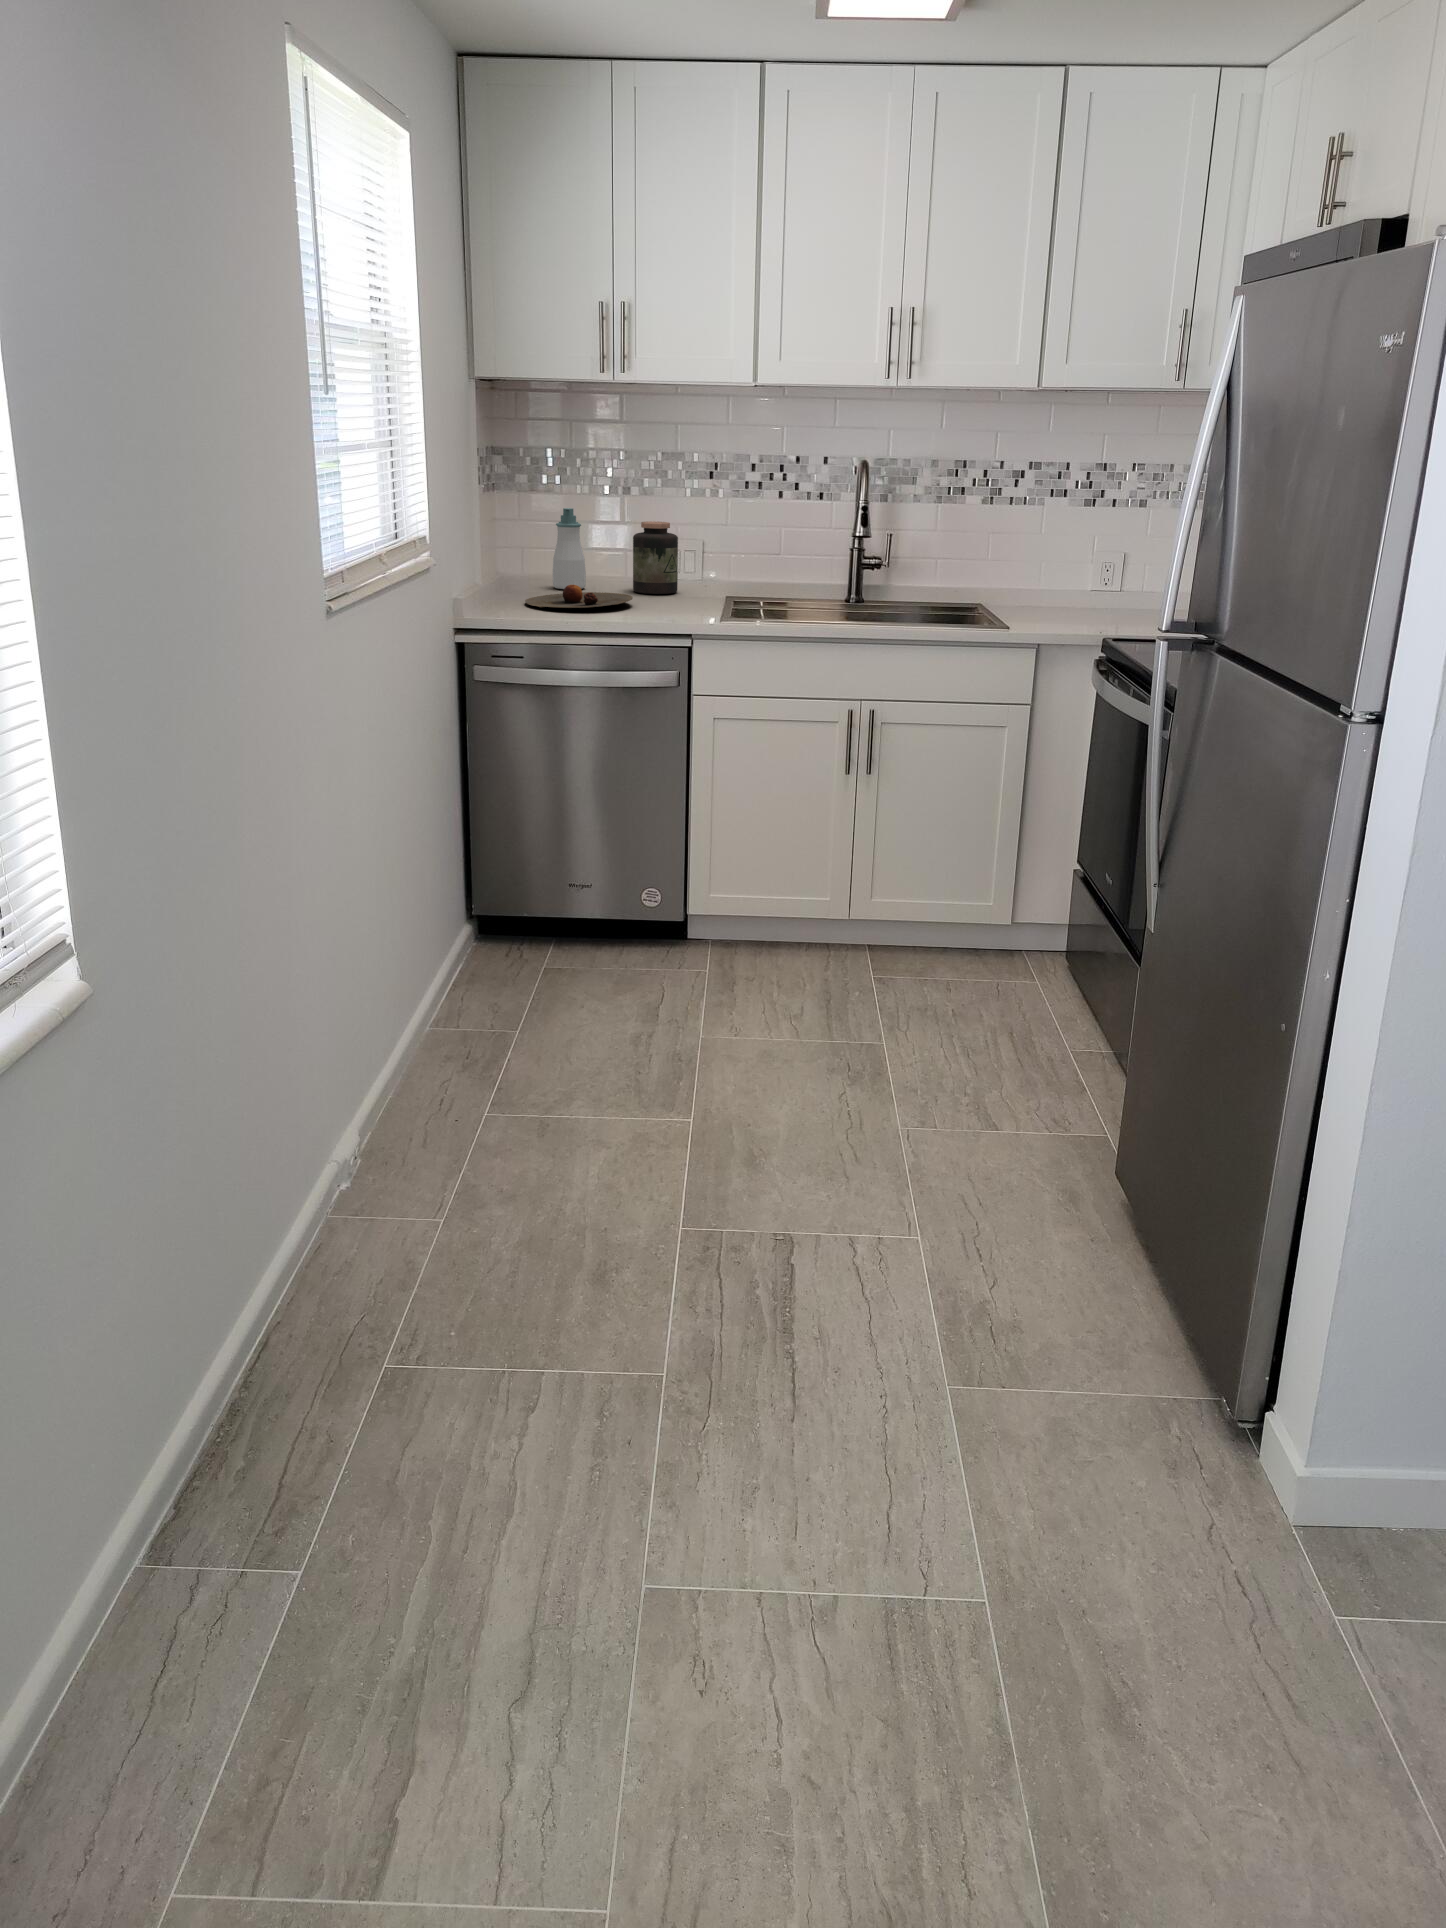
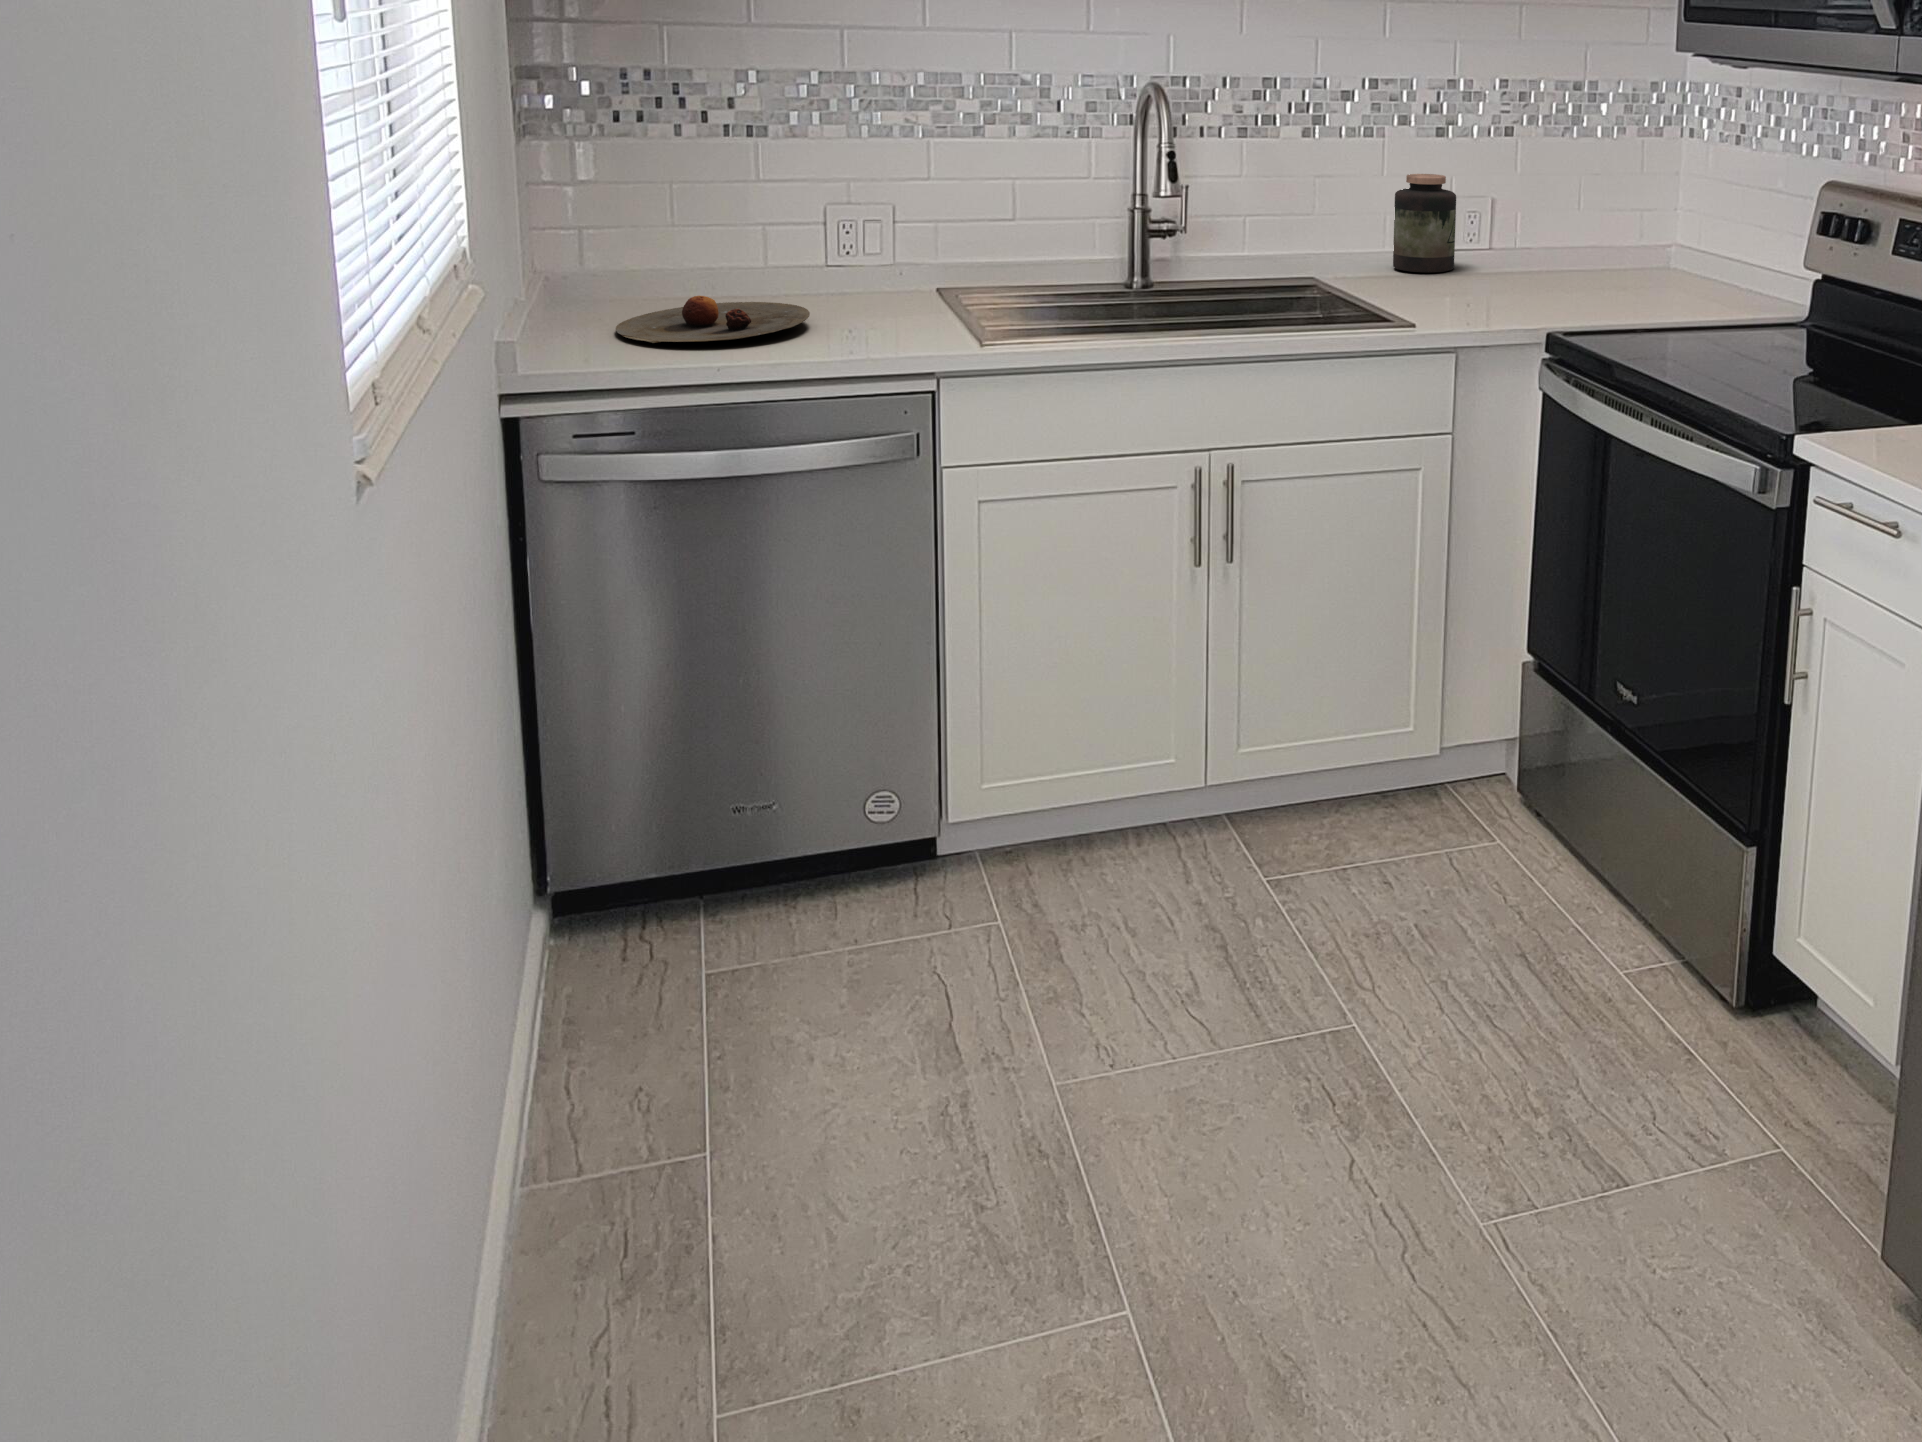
soap bottle: present [553,508,586,589] -> none [643,165,703,296]
jar: present [633,521,678,594] -> present [1393,174,1456,272]

